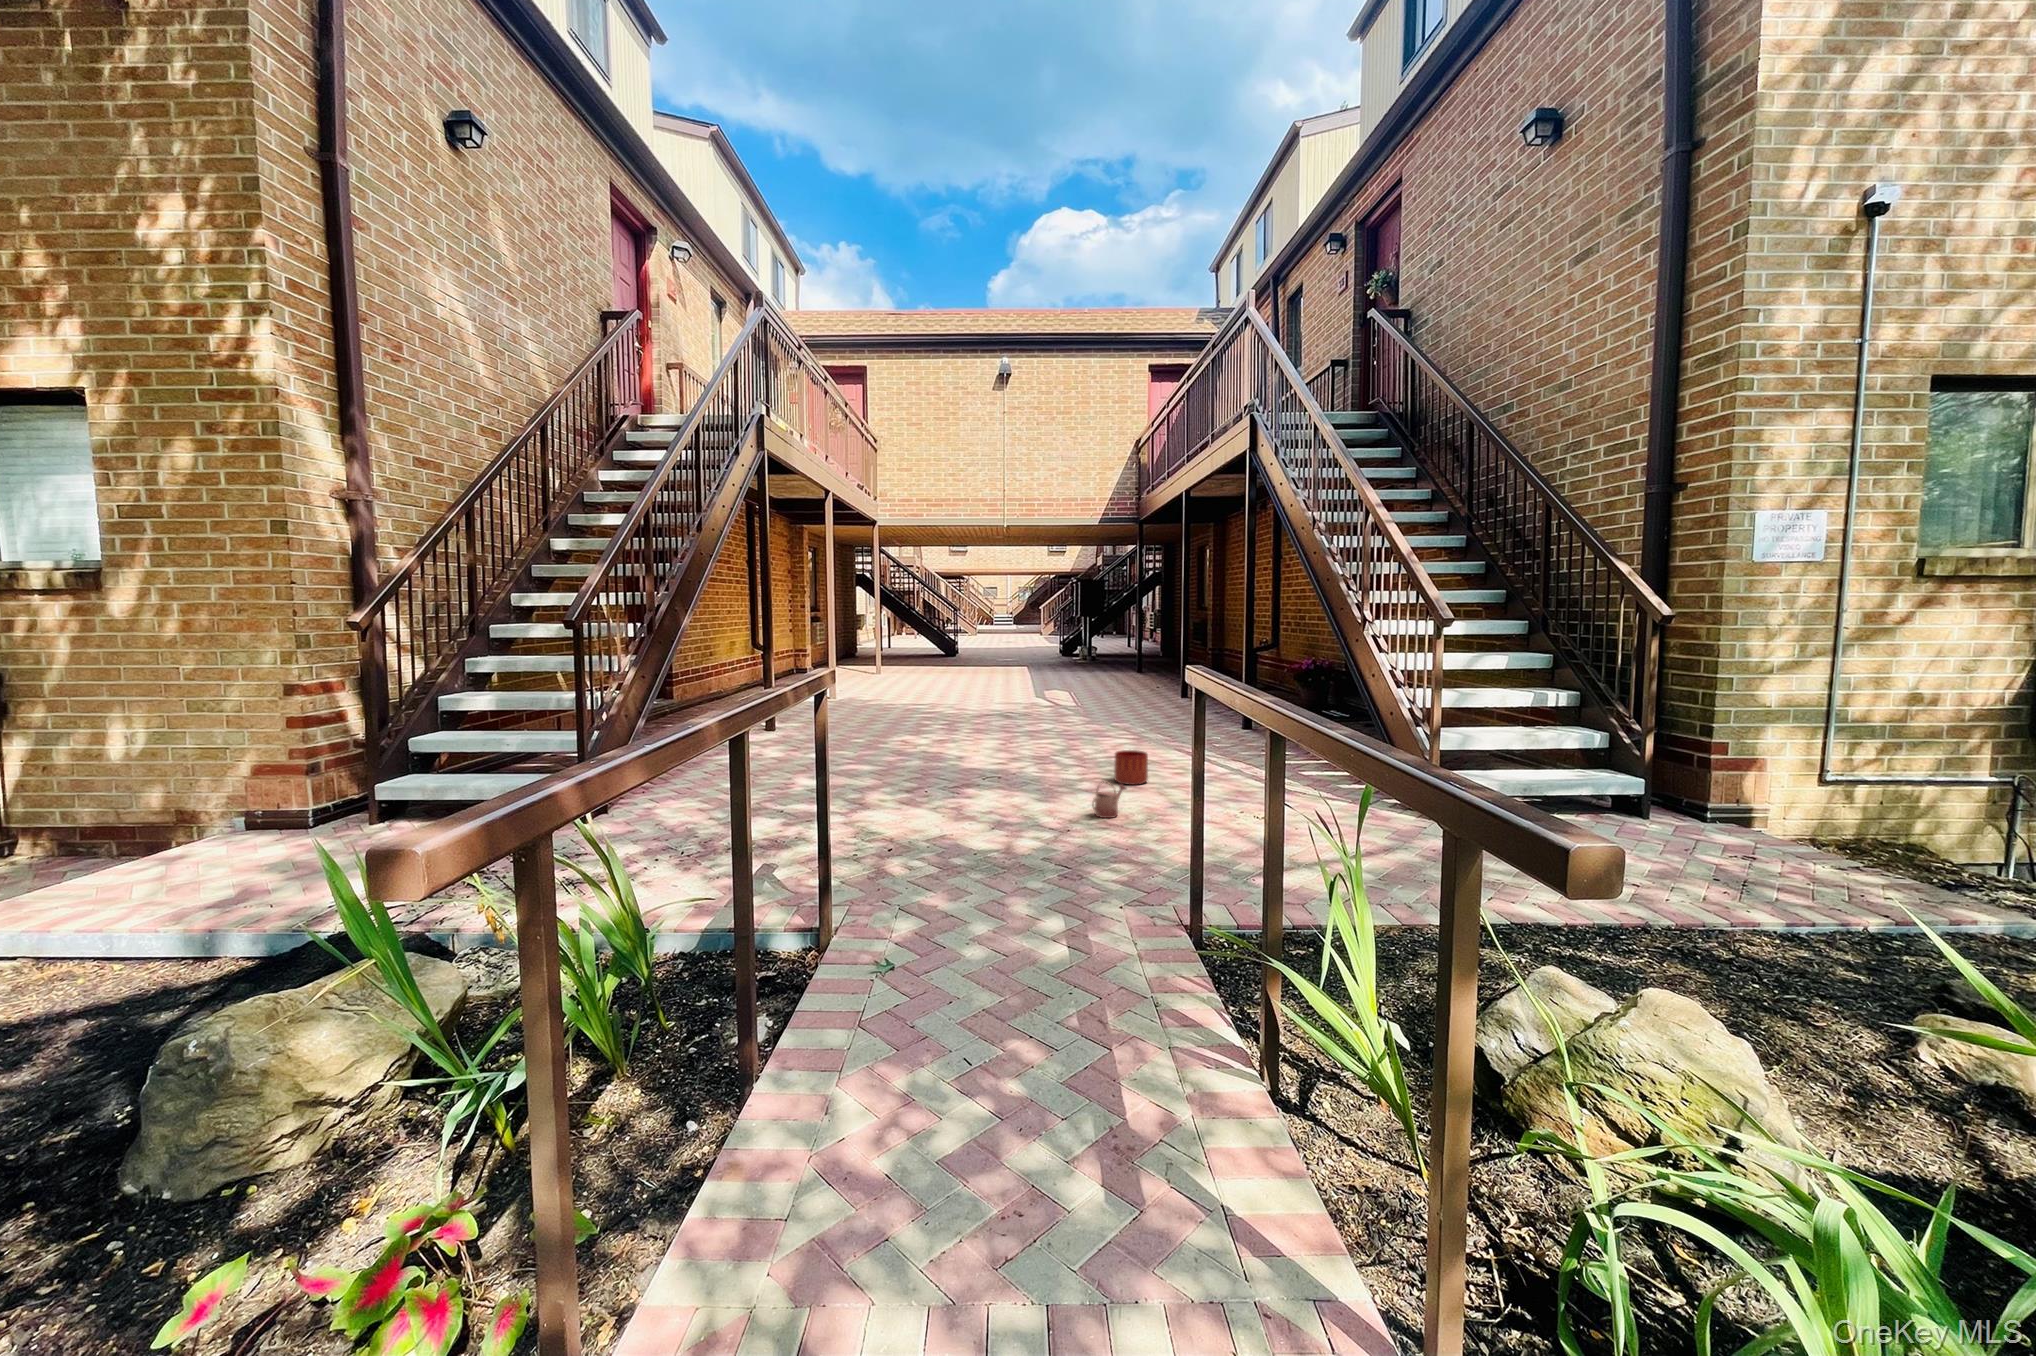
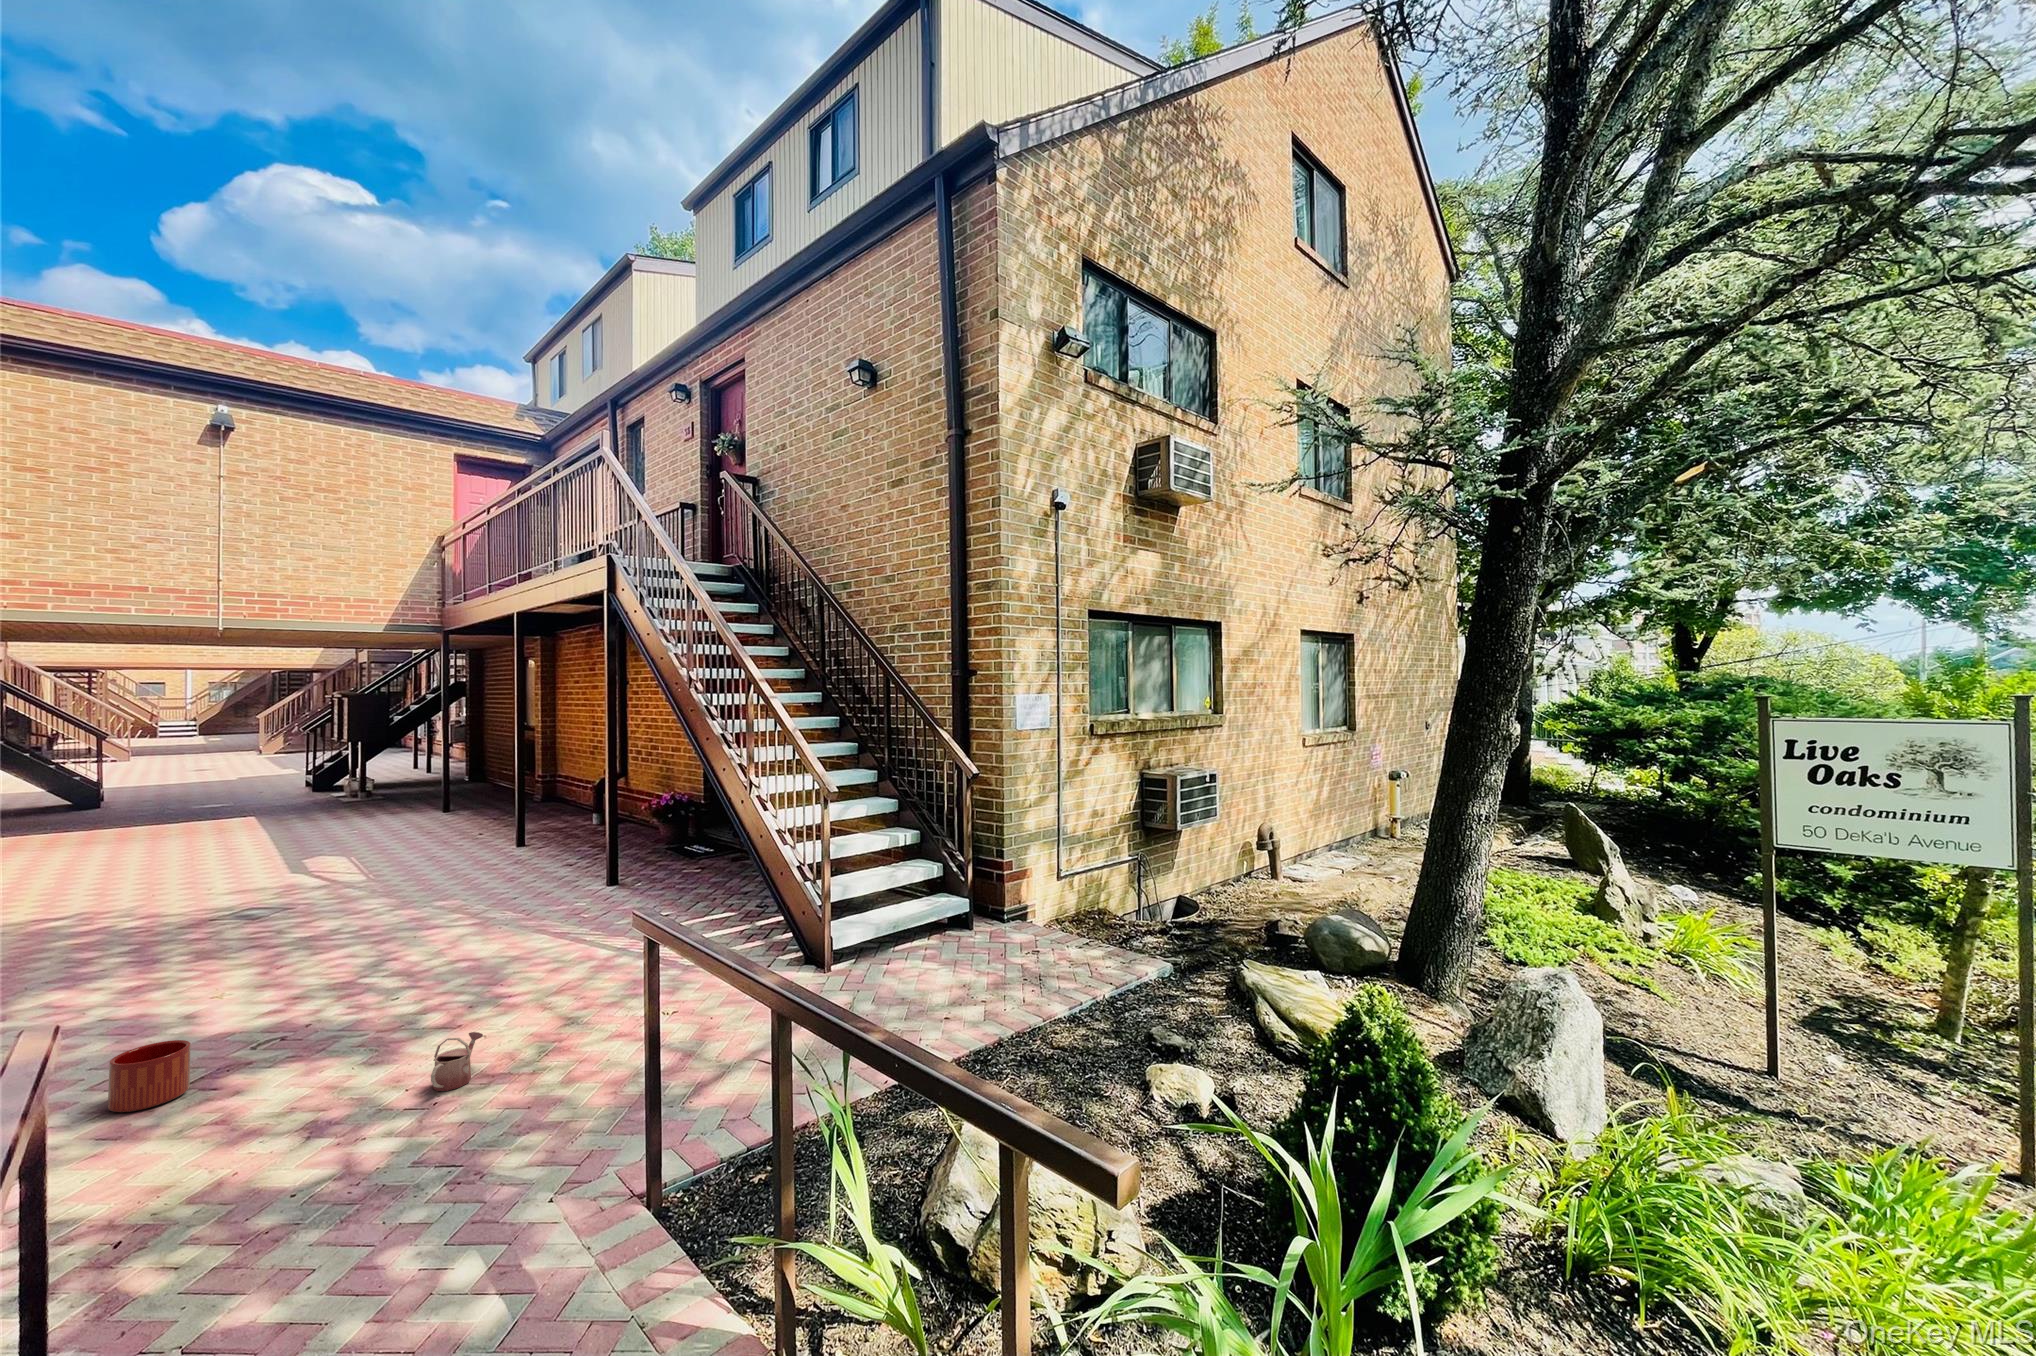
planter: present [1114,750,1148,785] -> present [108,1040,191,1112]

